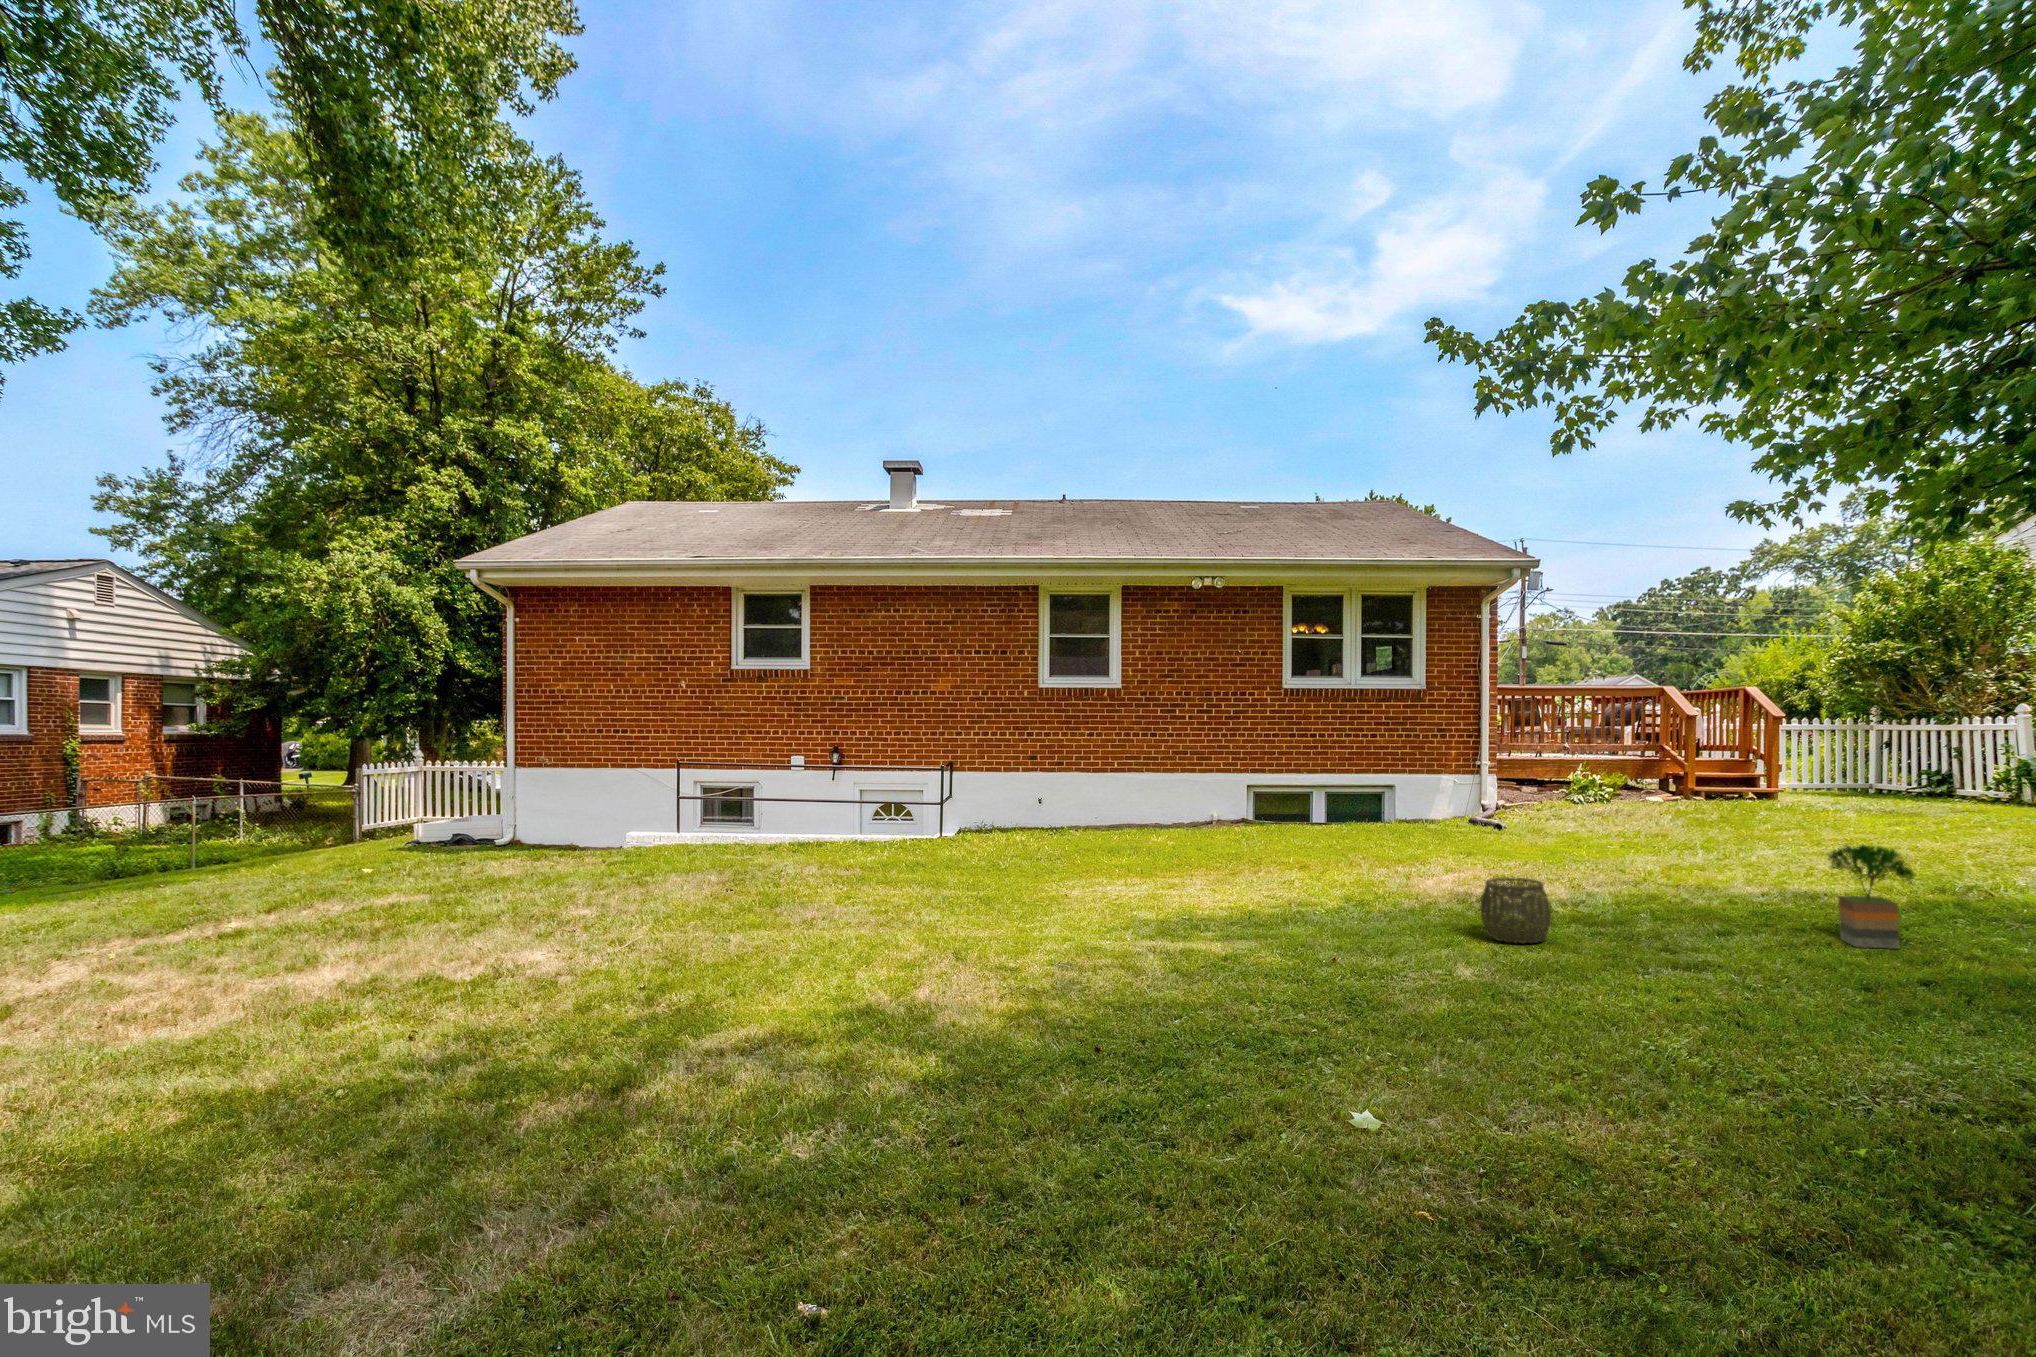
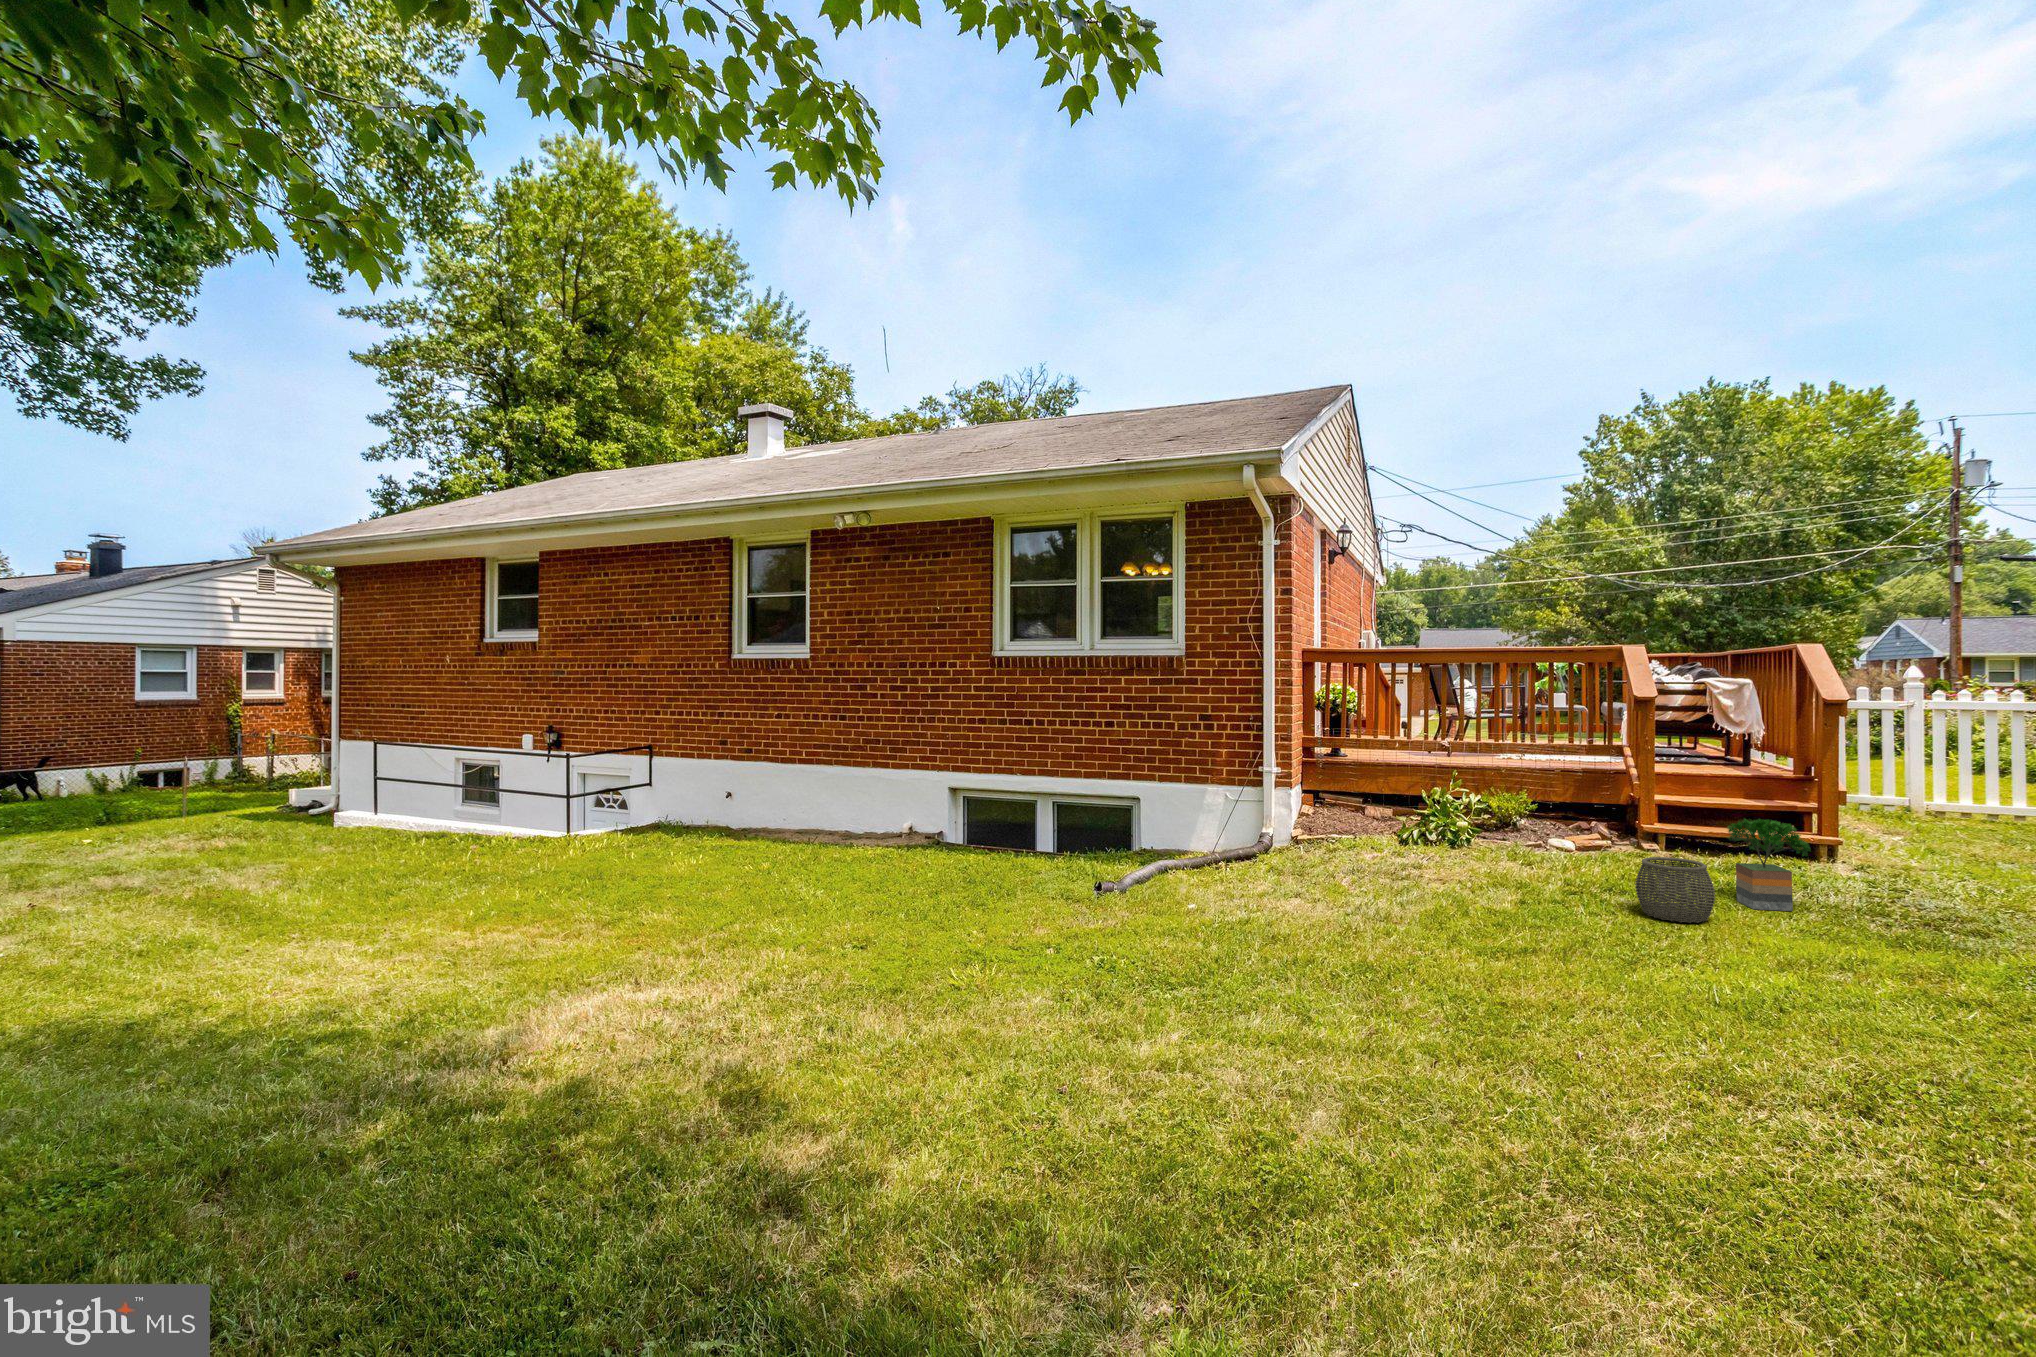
woven basket: present [1480,878,1551,943] -> present [1635,857,1715,923]

